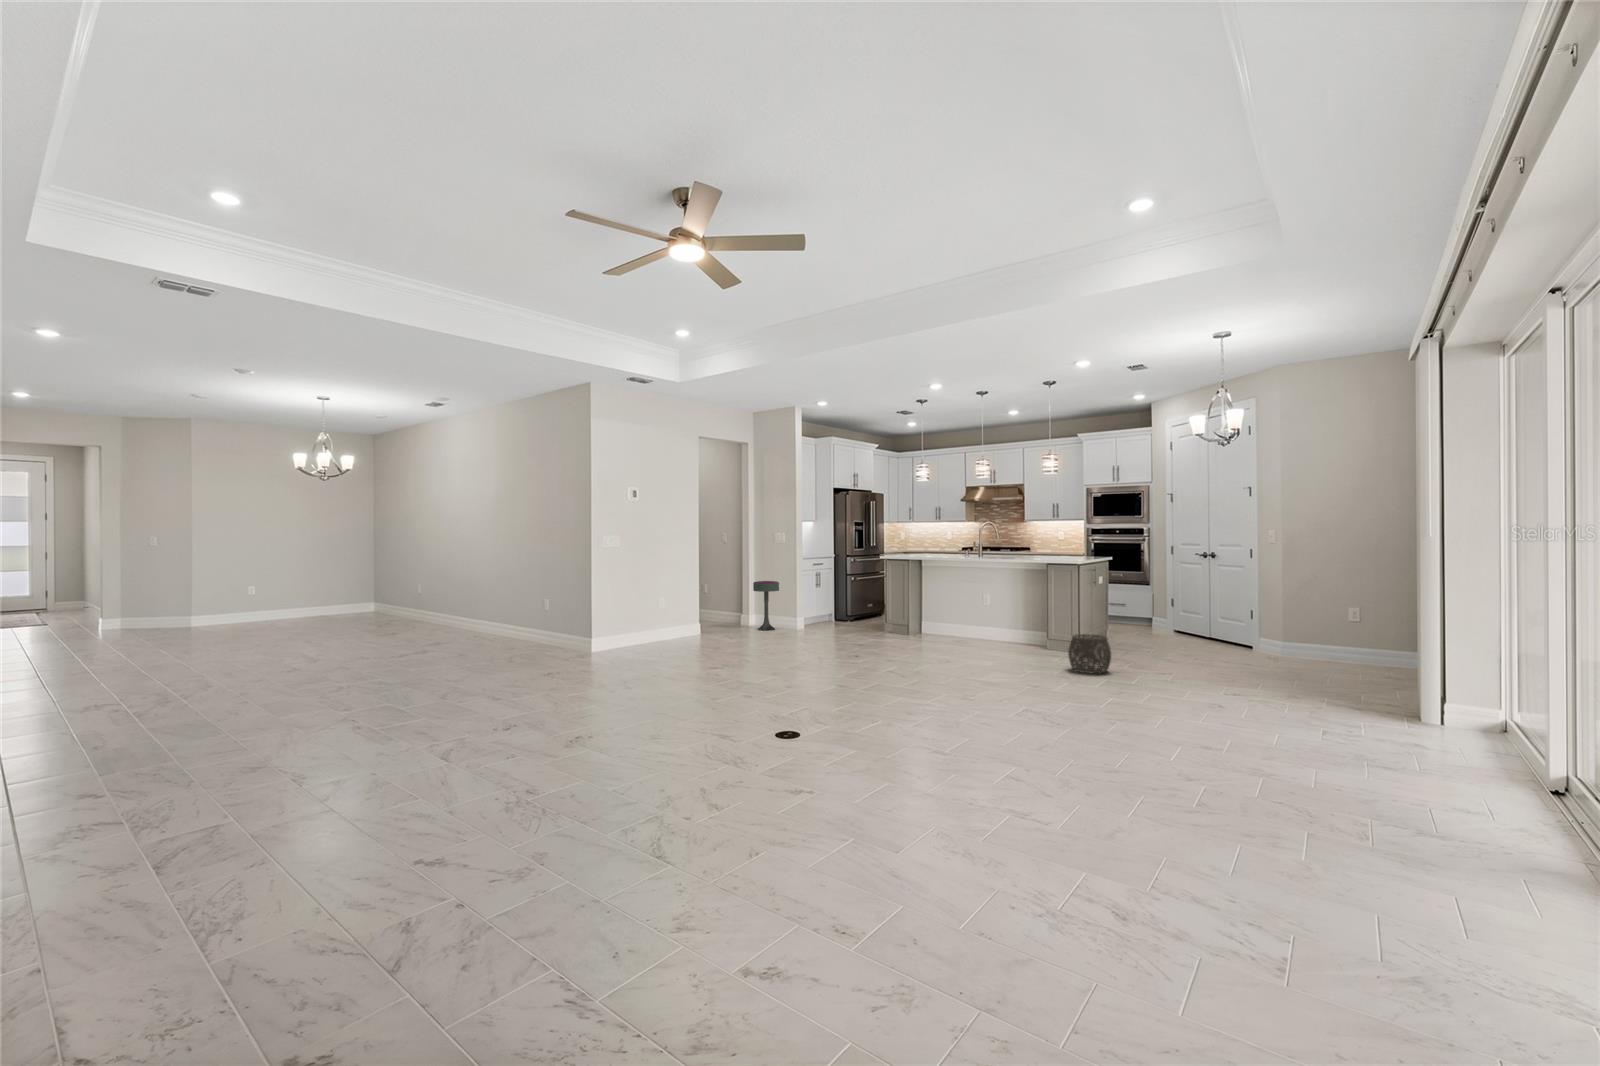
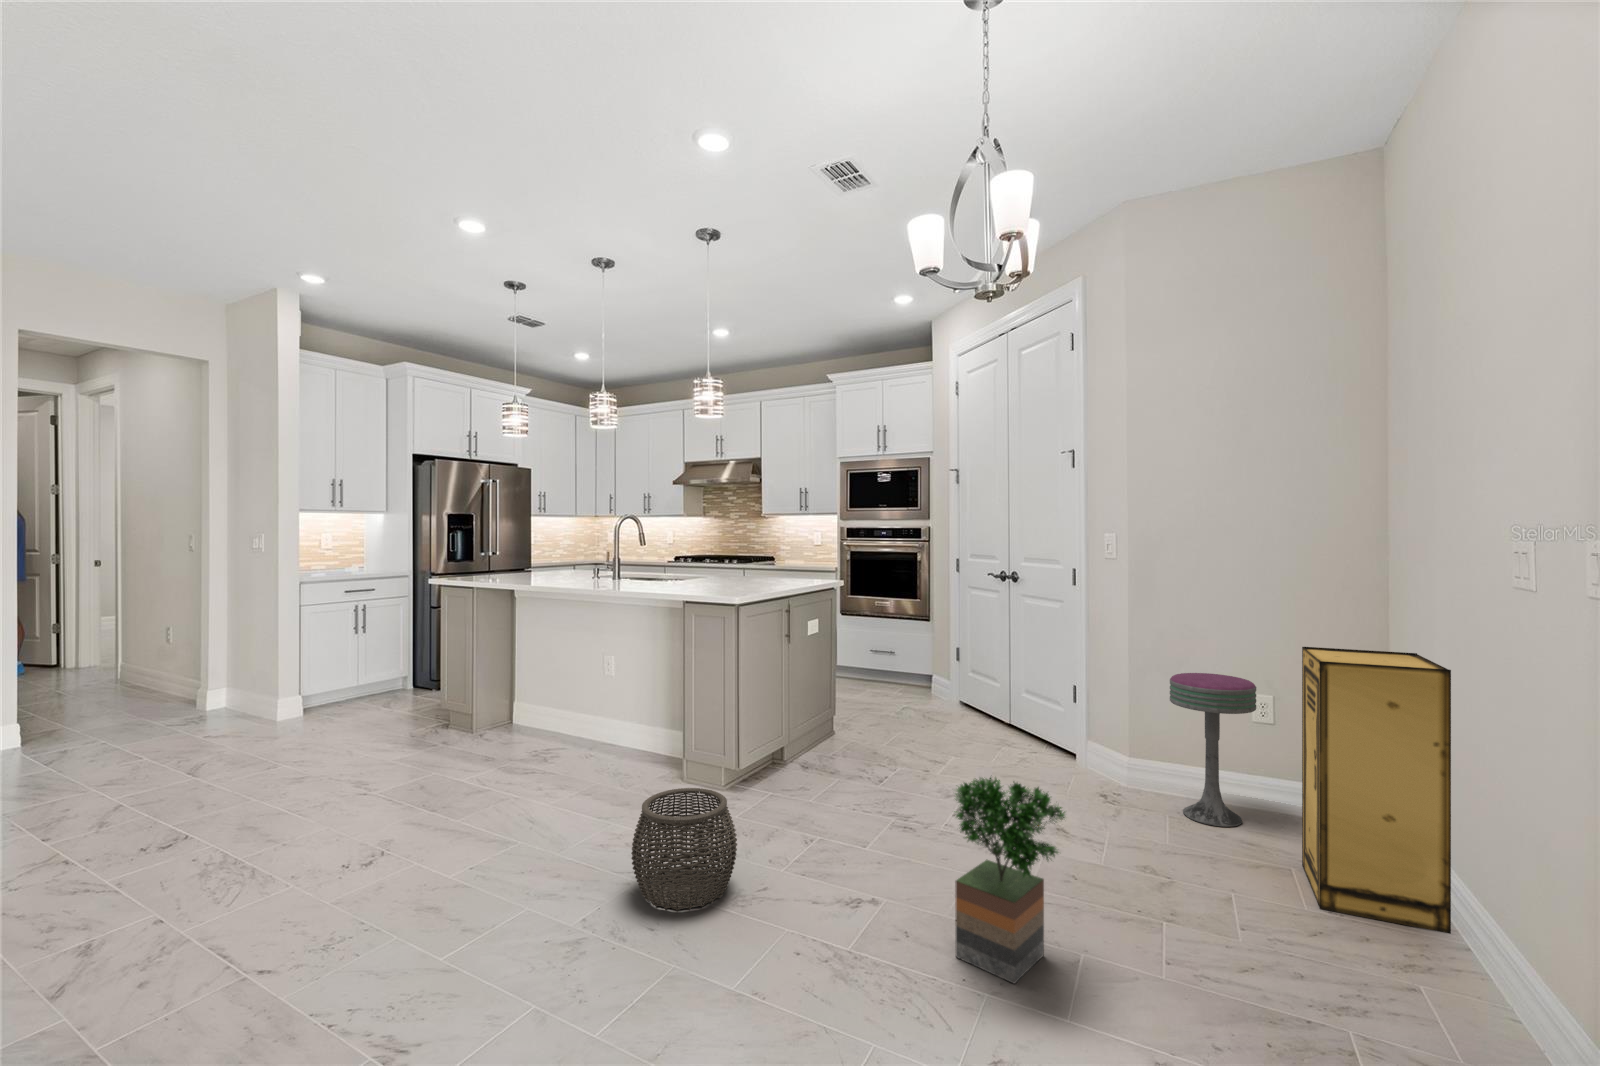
storage cabinet: none [1366,579,1423,687] -> present [1302,647,1451,934]
bar stool: present [753,581,779,630] -> present [1170,673,1256,827]
potted tree: none [1209,620,1258,688] -> present [955,777,1065,984]

